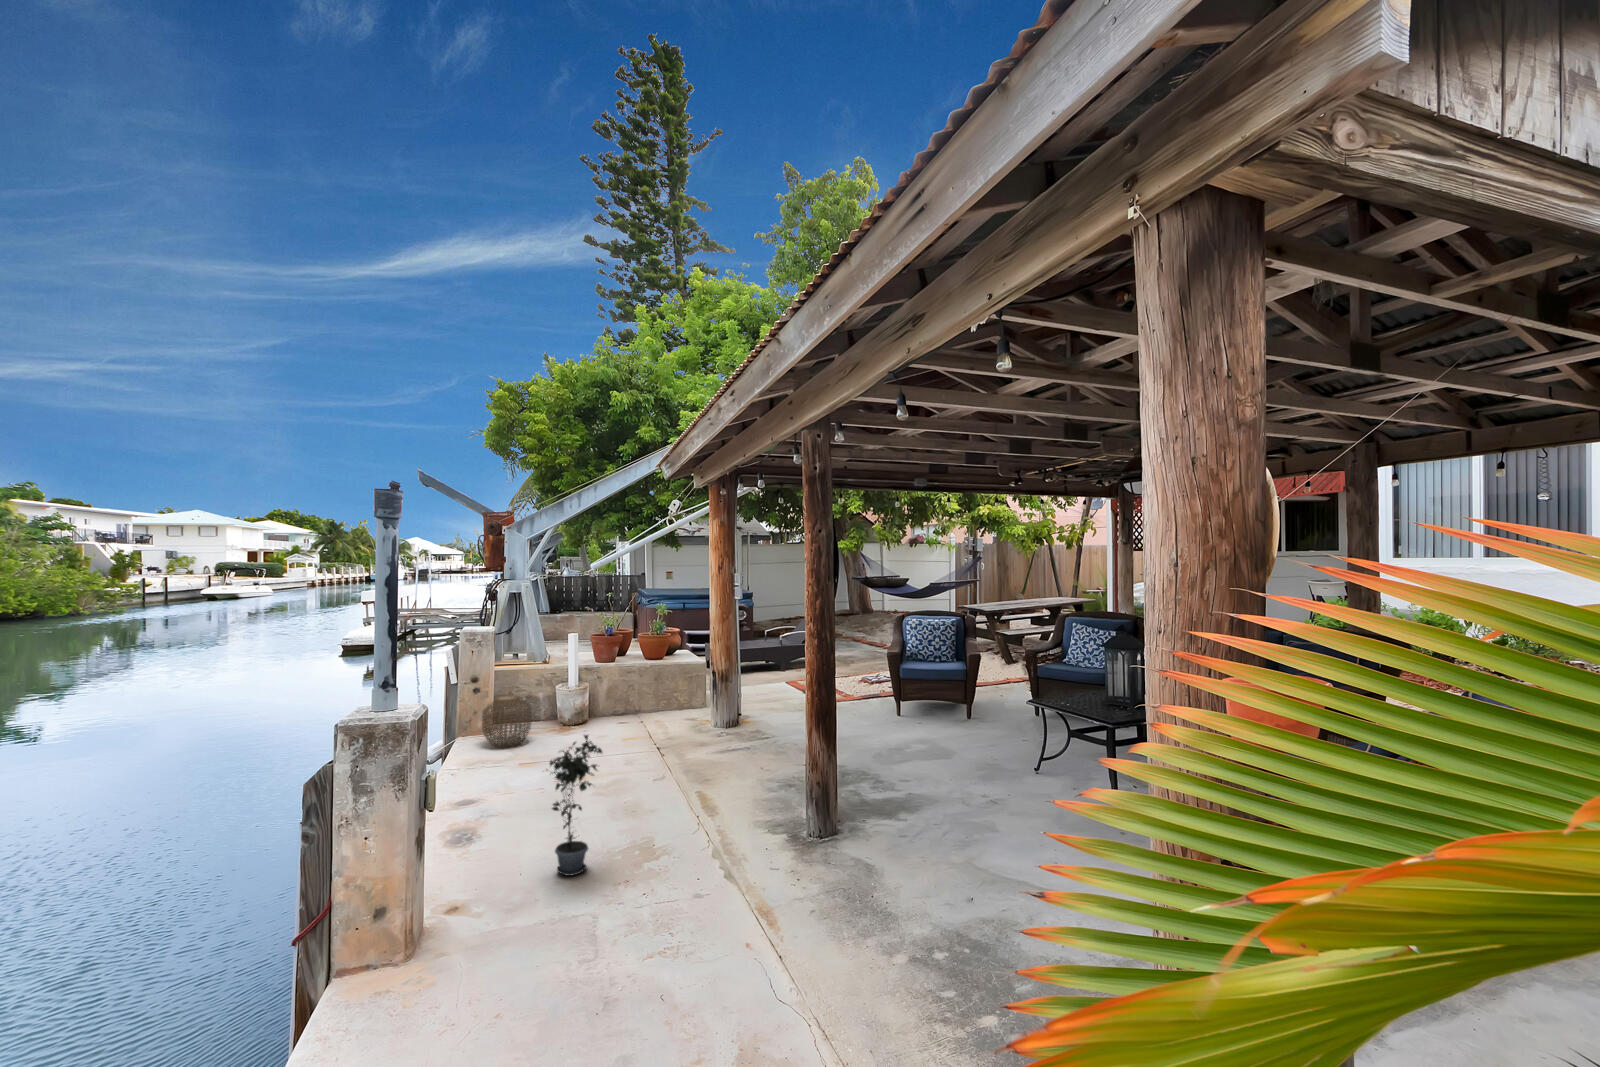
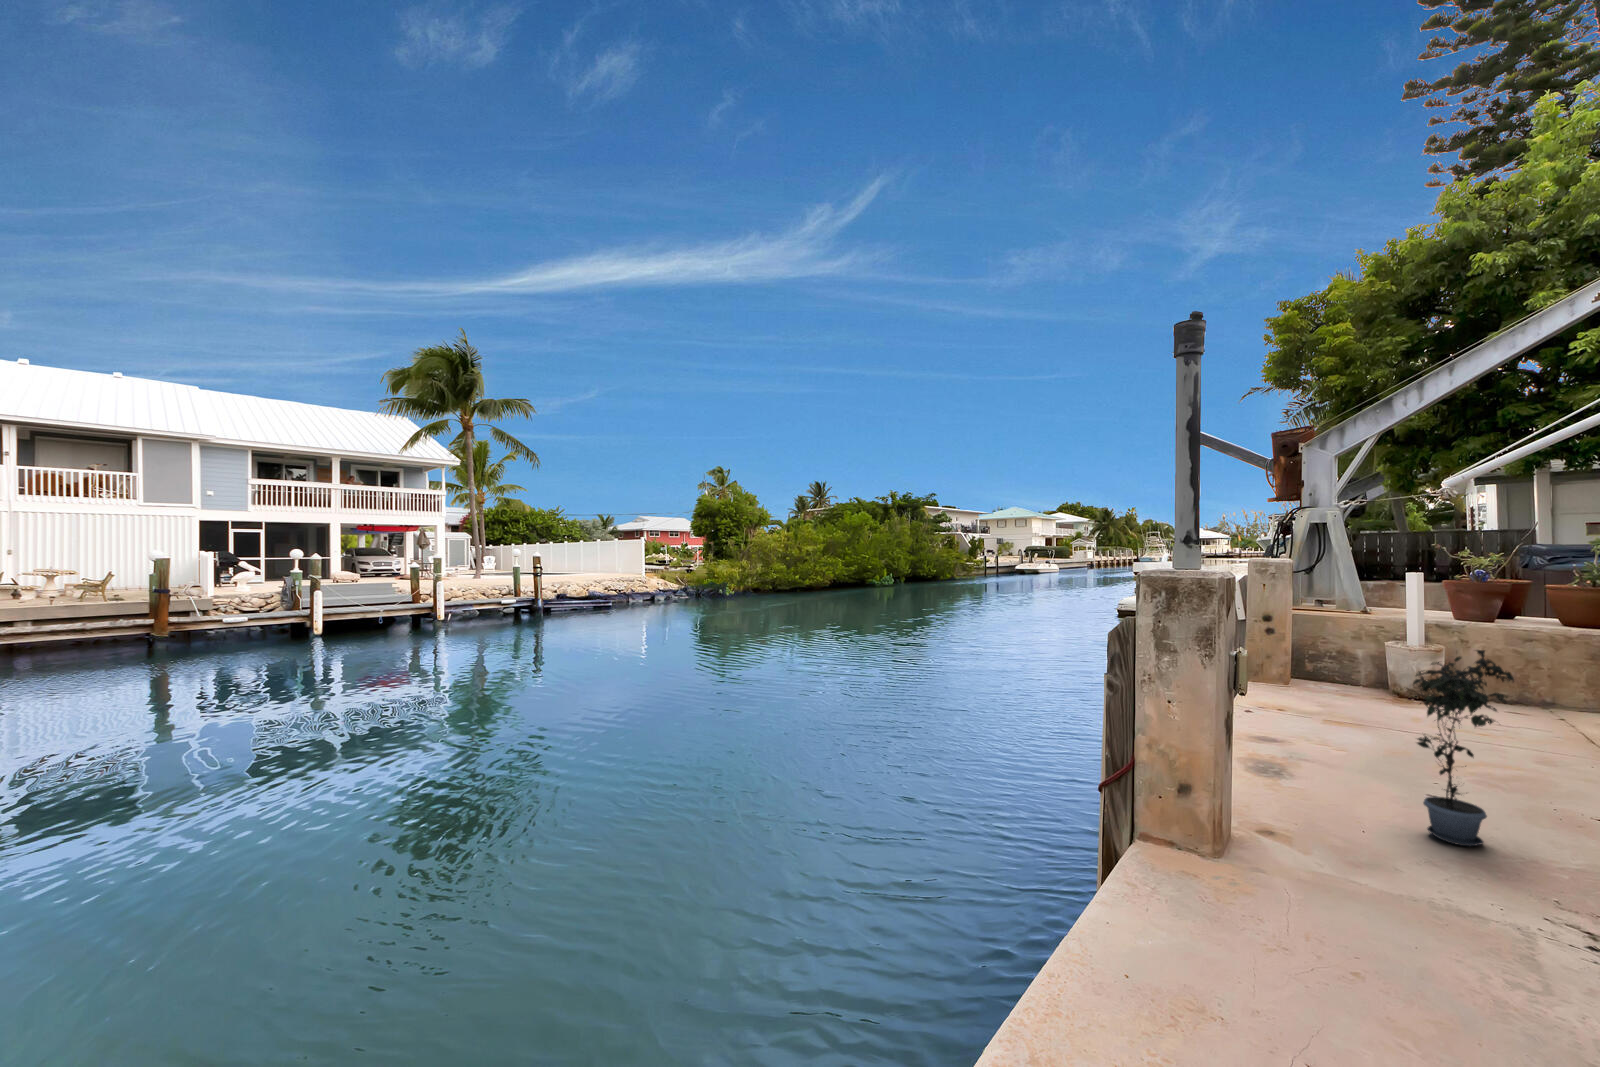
woven basket: present [482,695,531,748] -> none [1279,635,1345,695]

